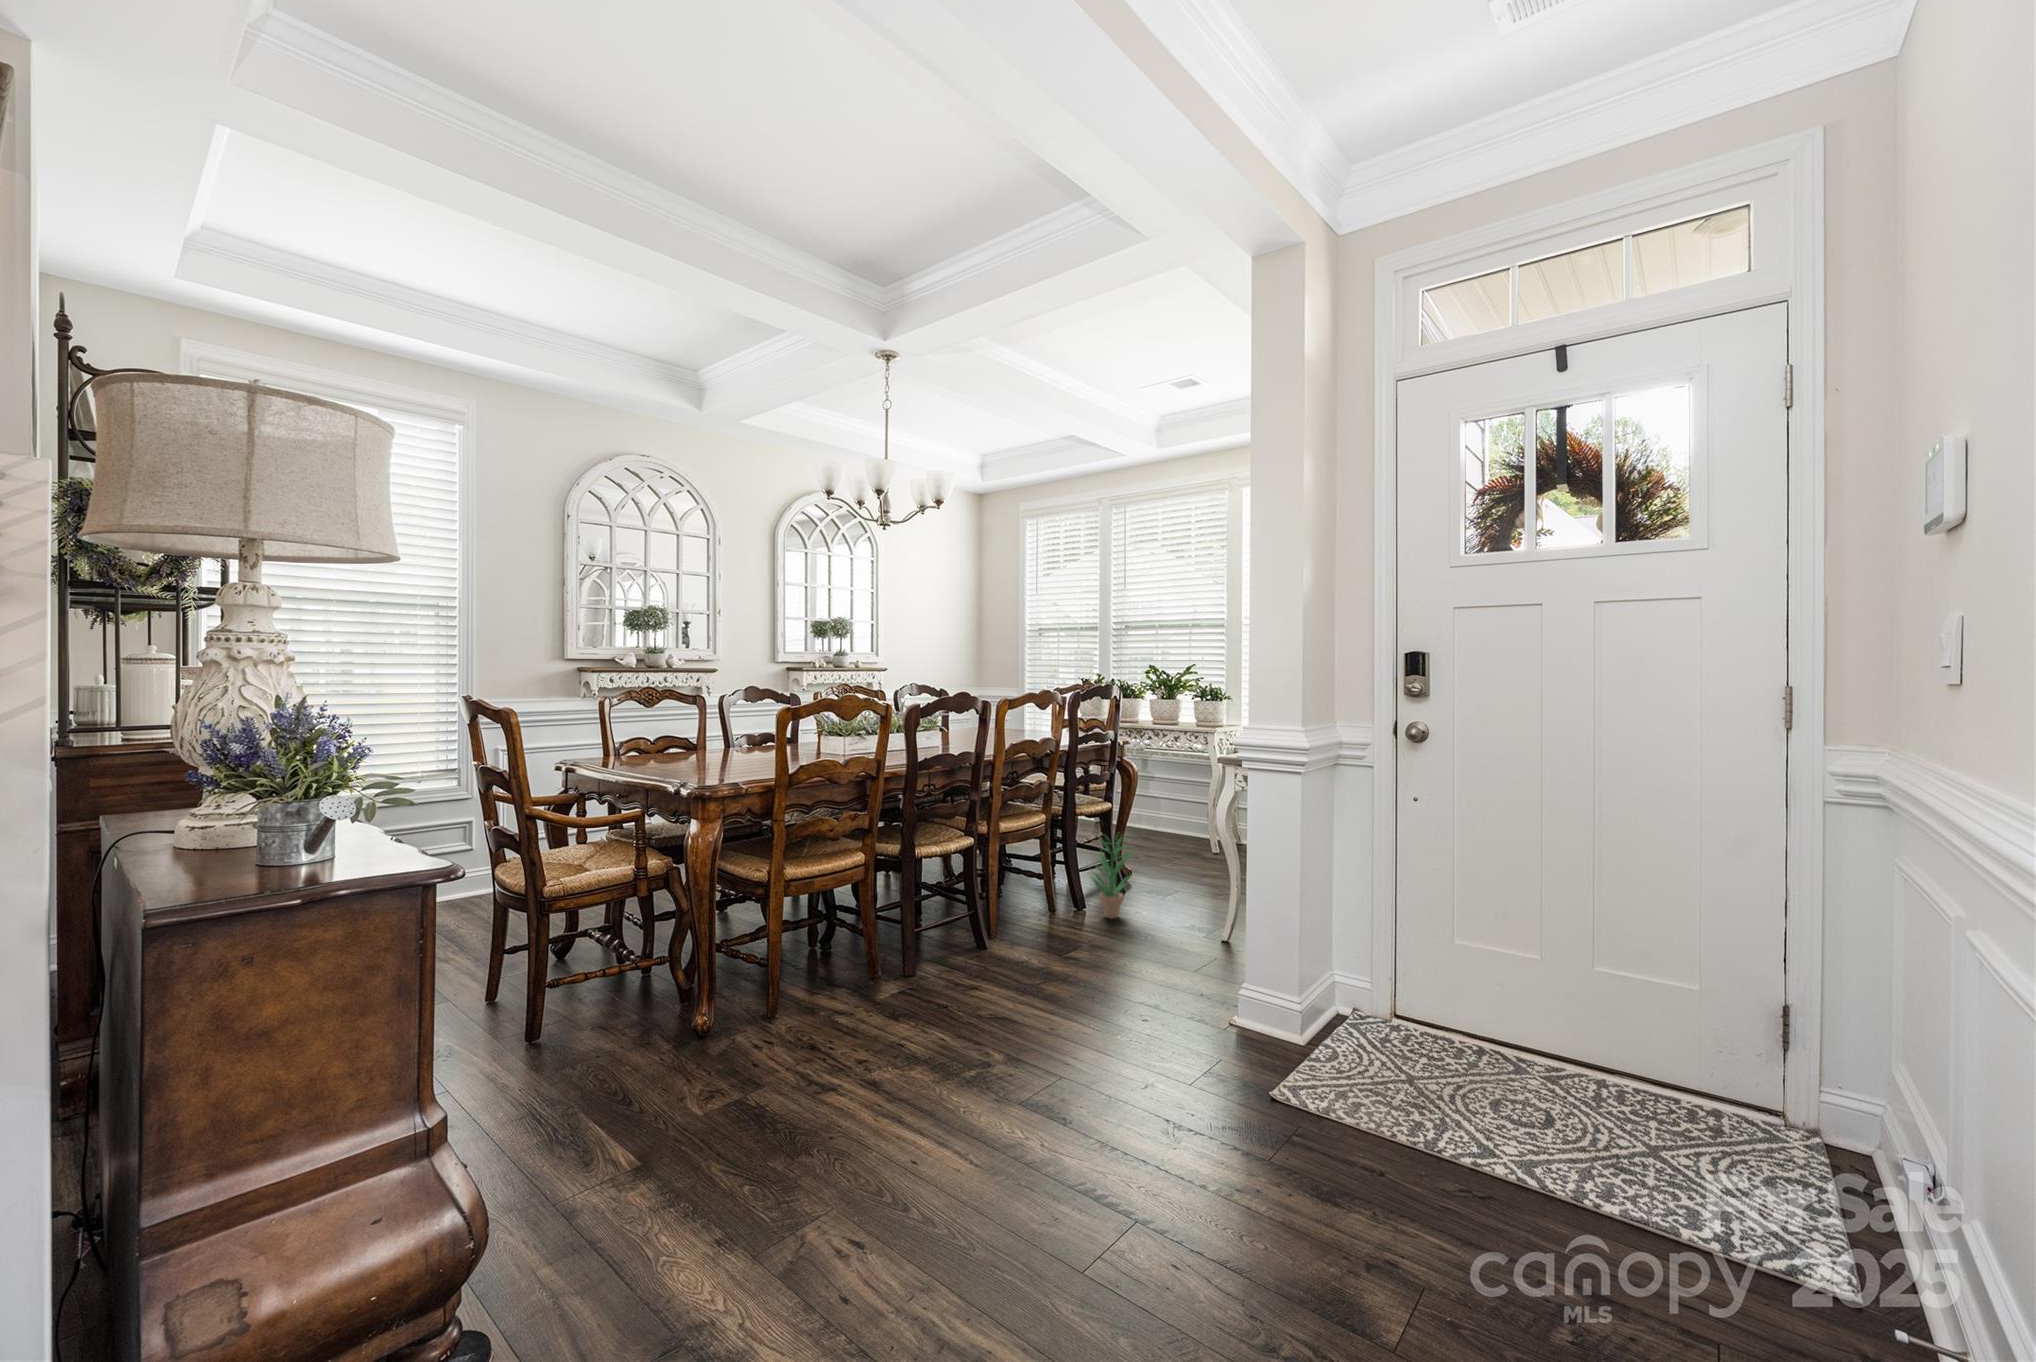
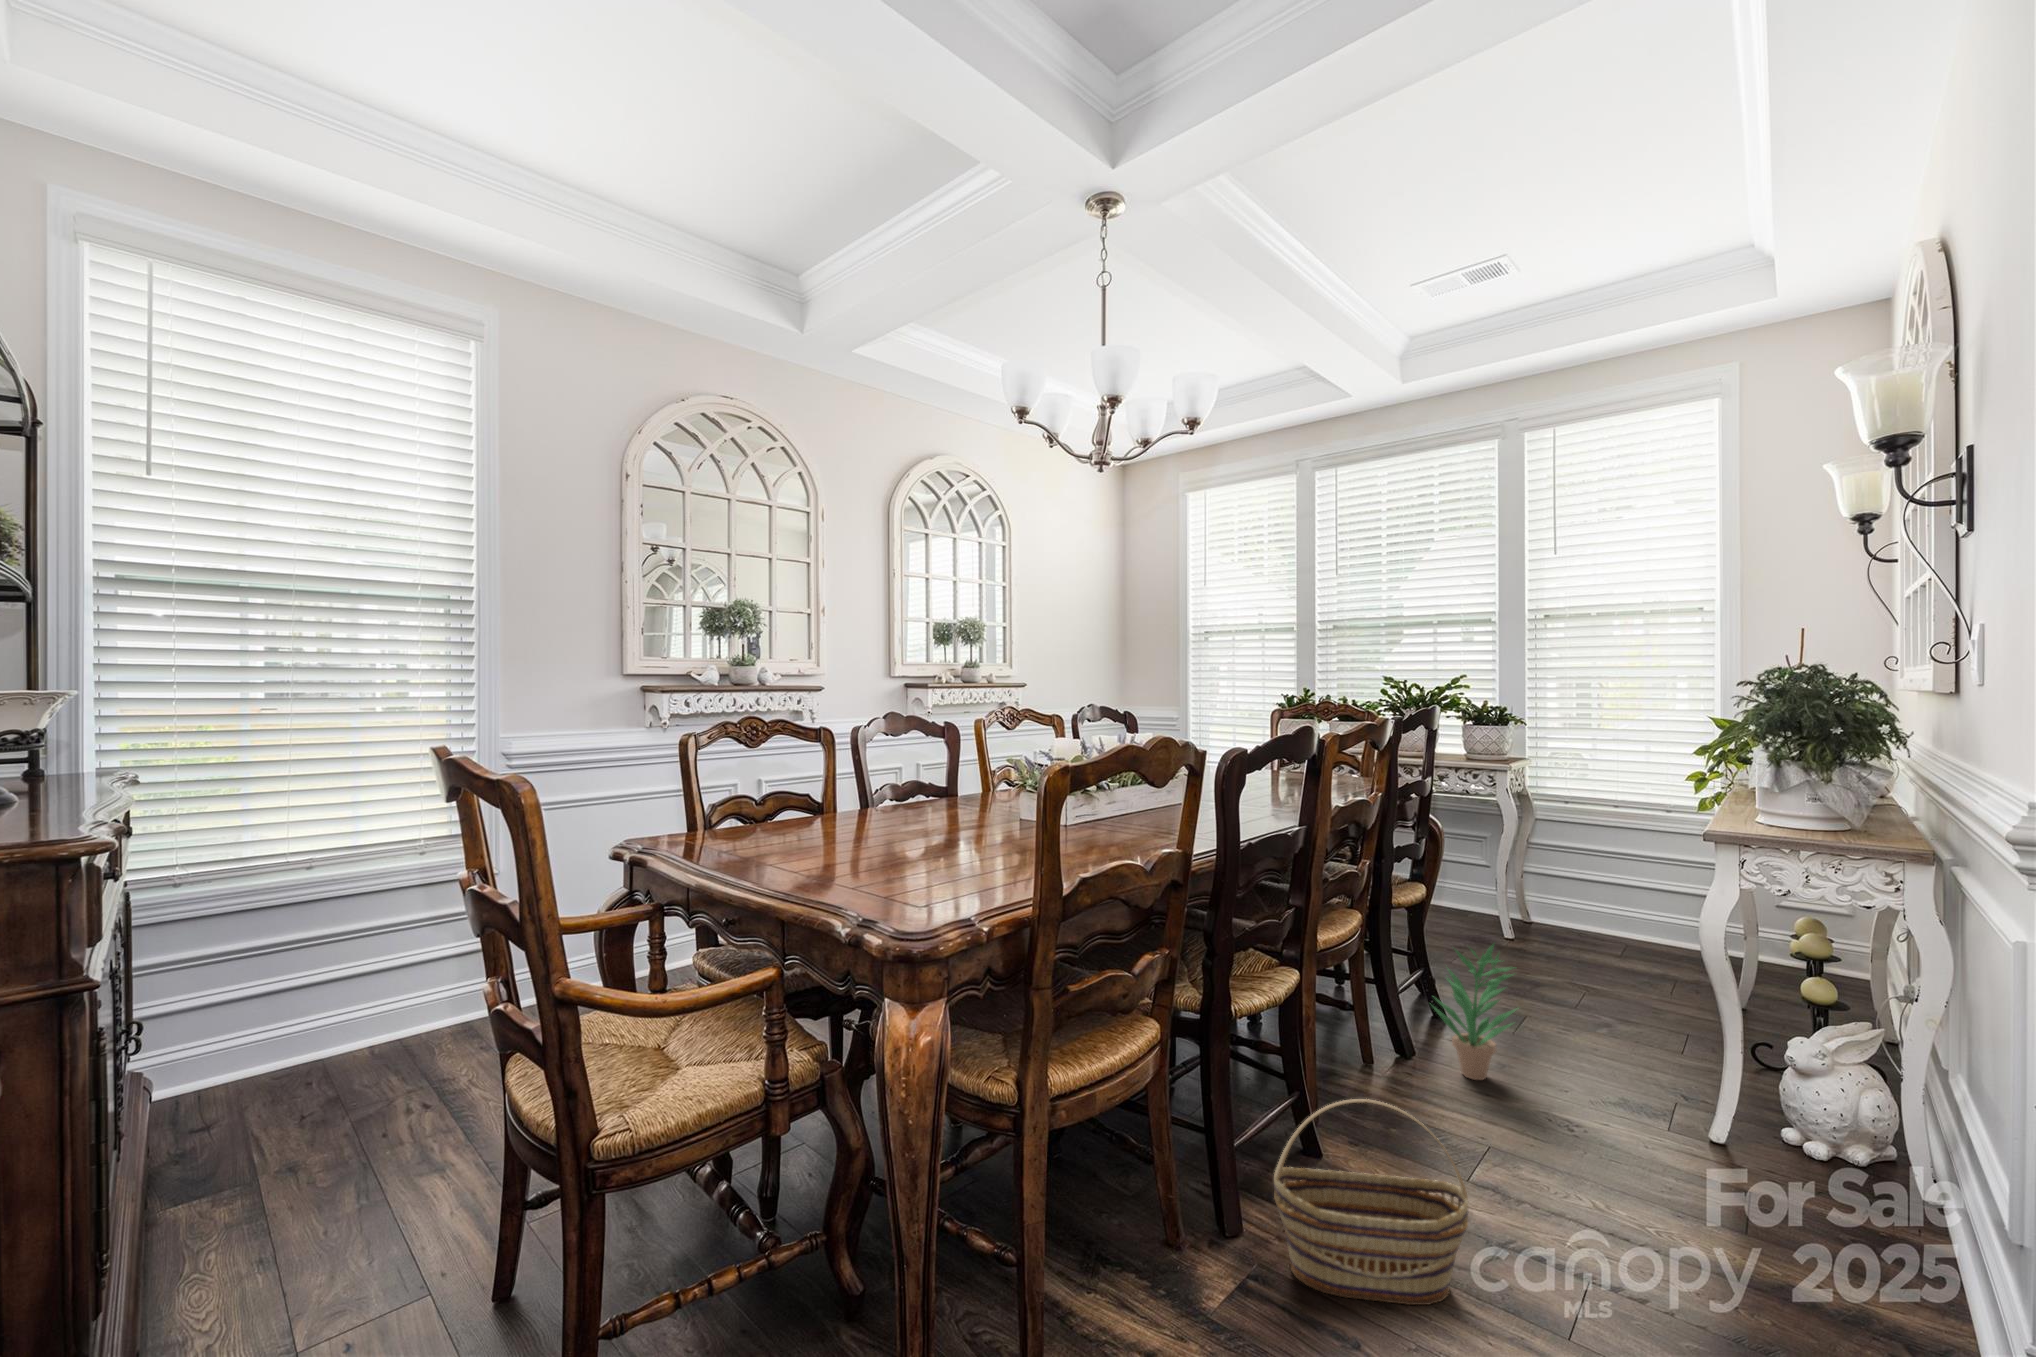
basket: none [921,891,1018,993] -> present [1274,1099,1468,1305]

